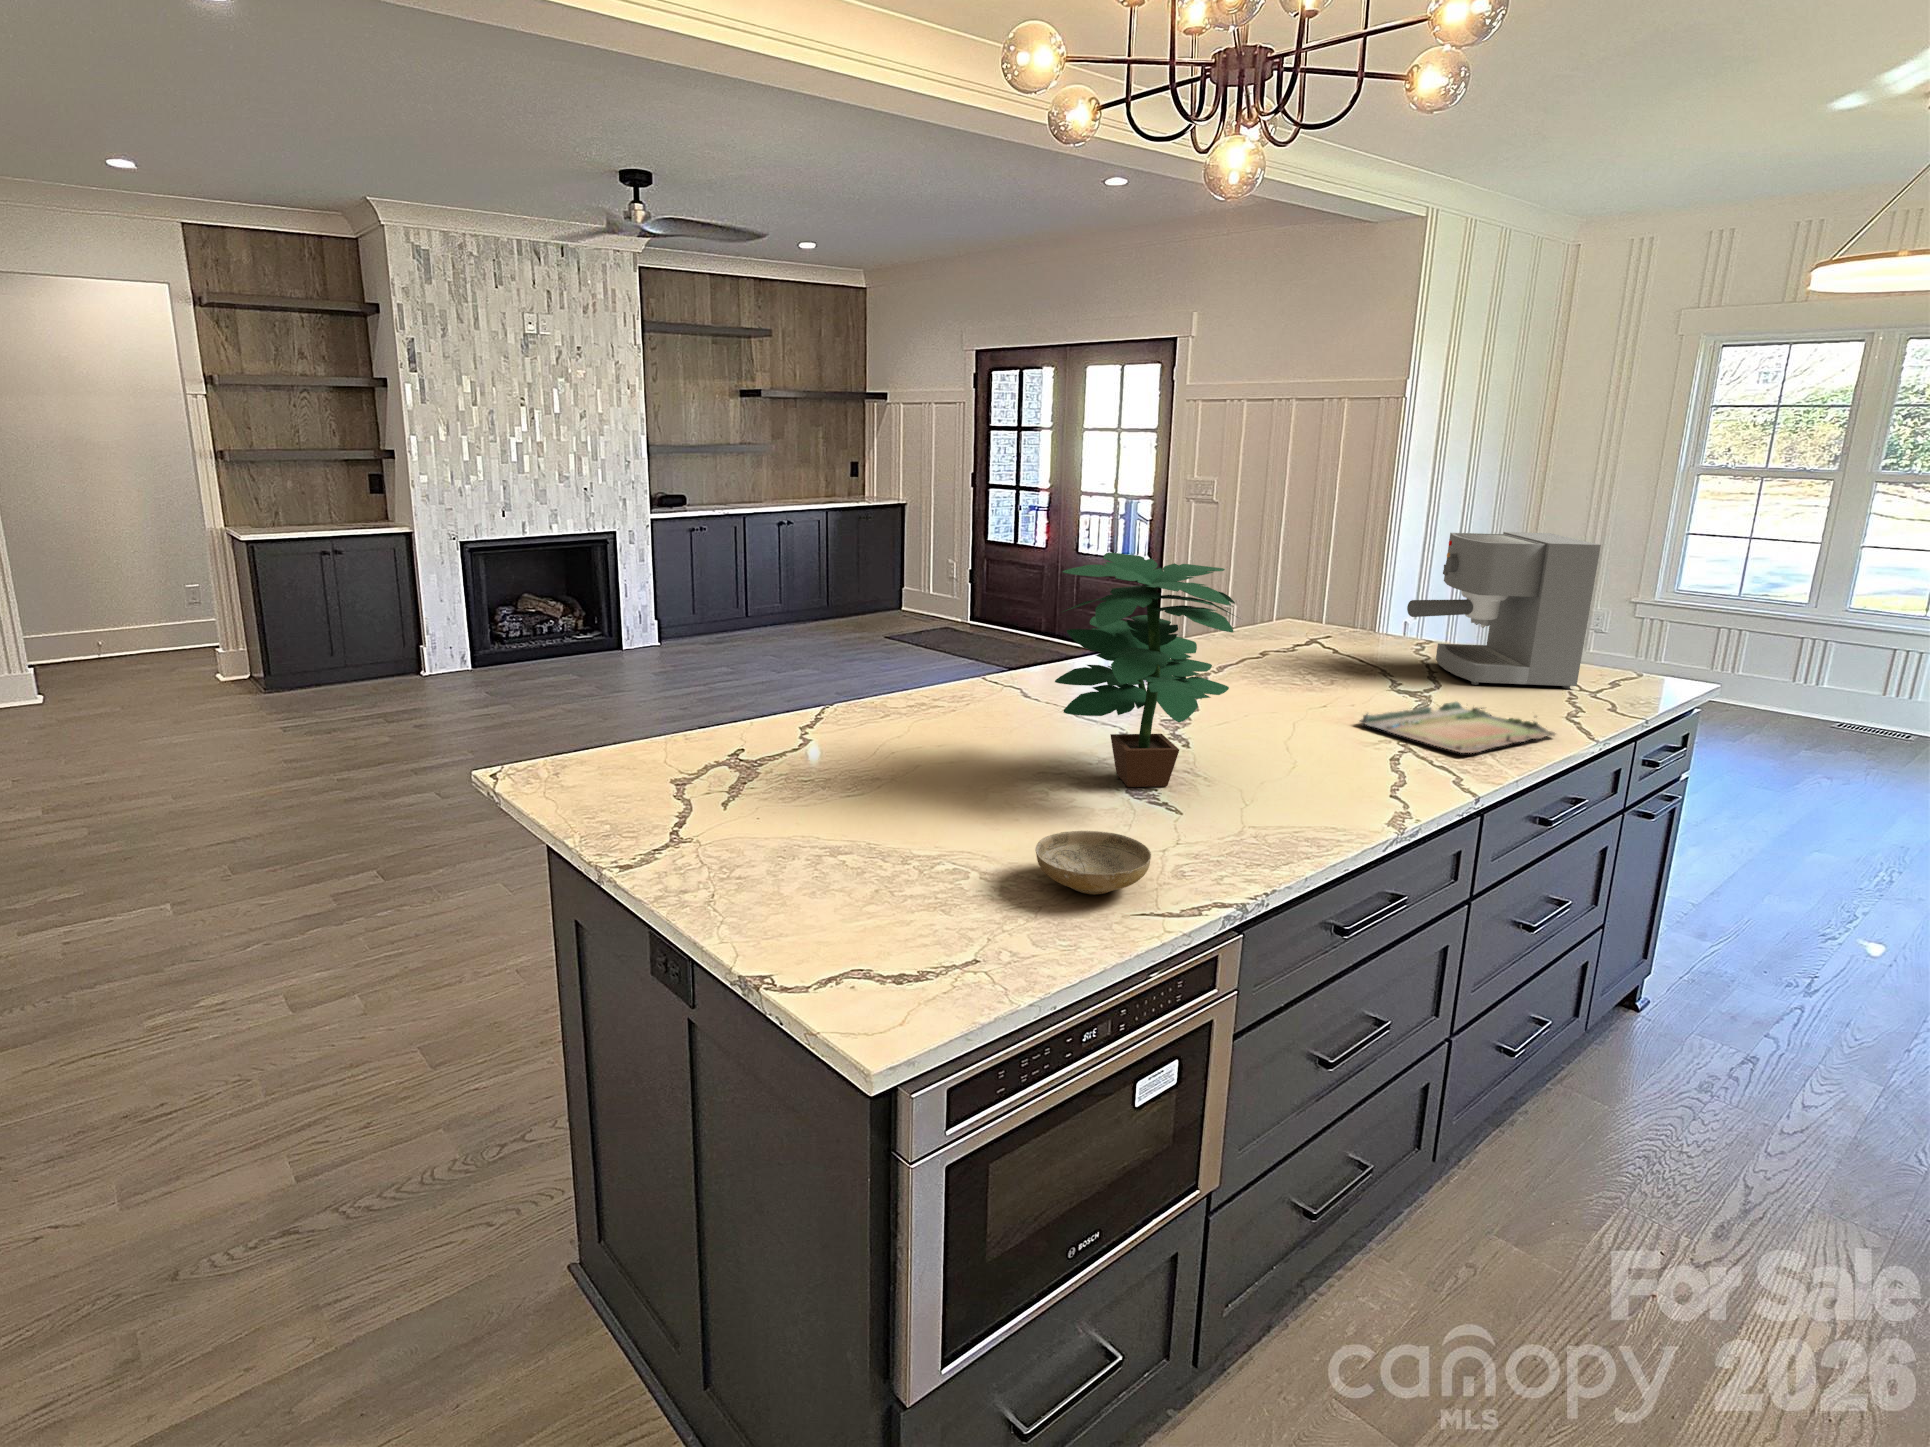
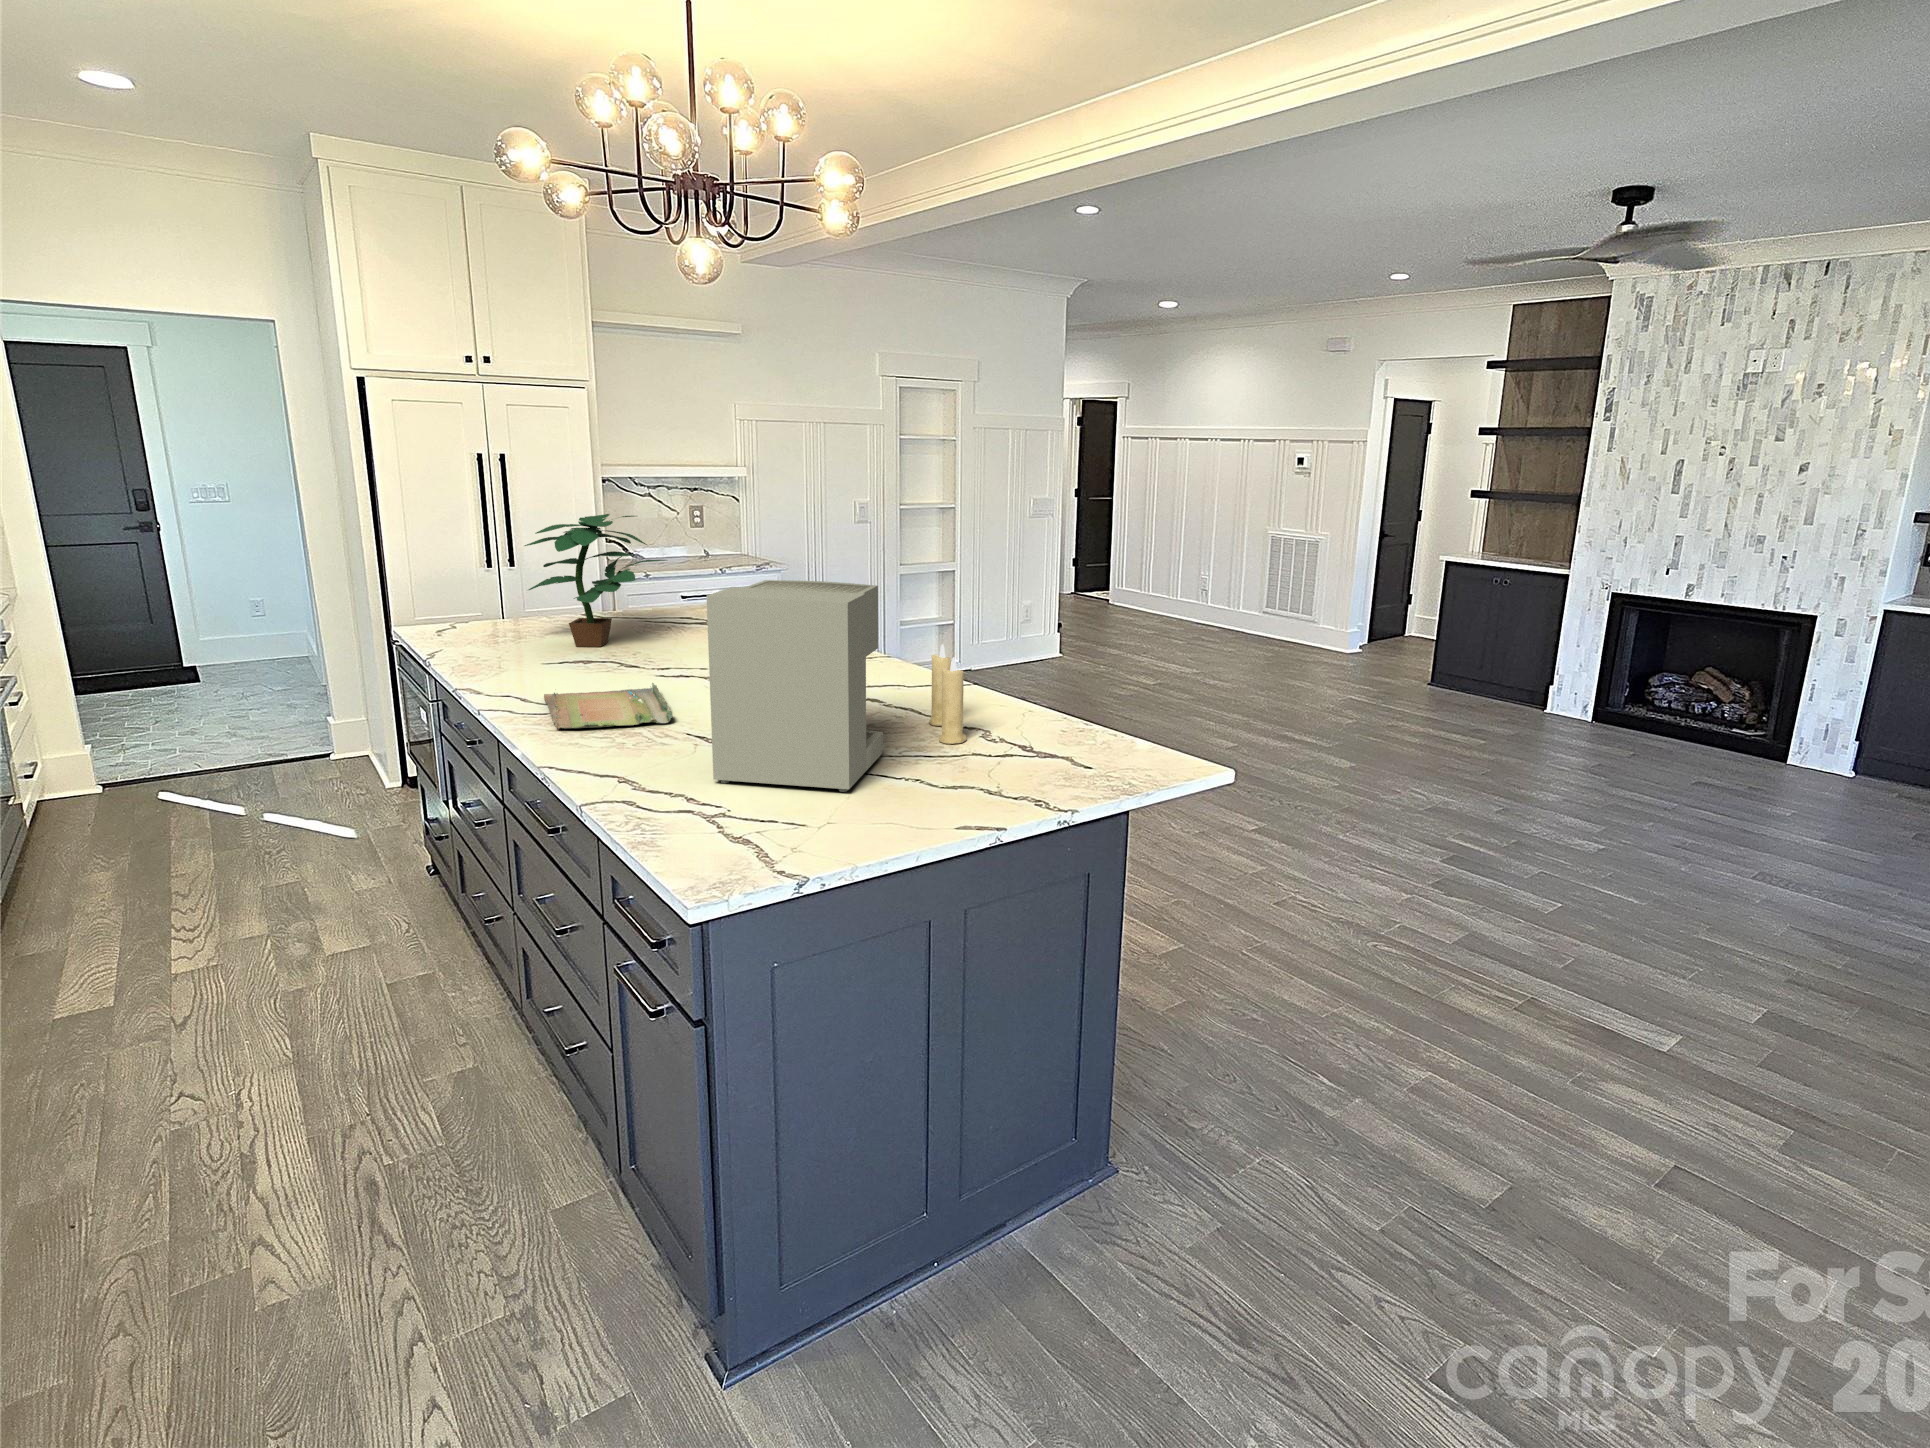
candle: none [1304,584,1379,656] -> present [929,644,966,744]
ceramic bowl: present [1036,831,1151,894] -> none [441,609,498,630]

